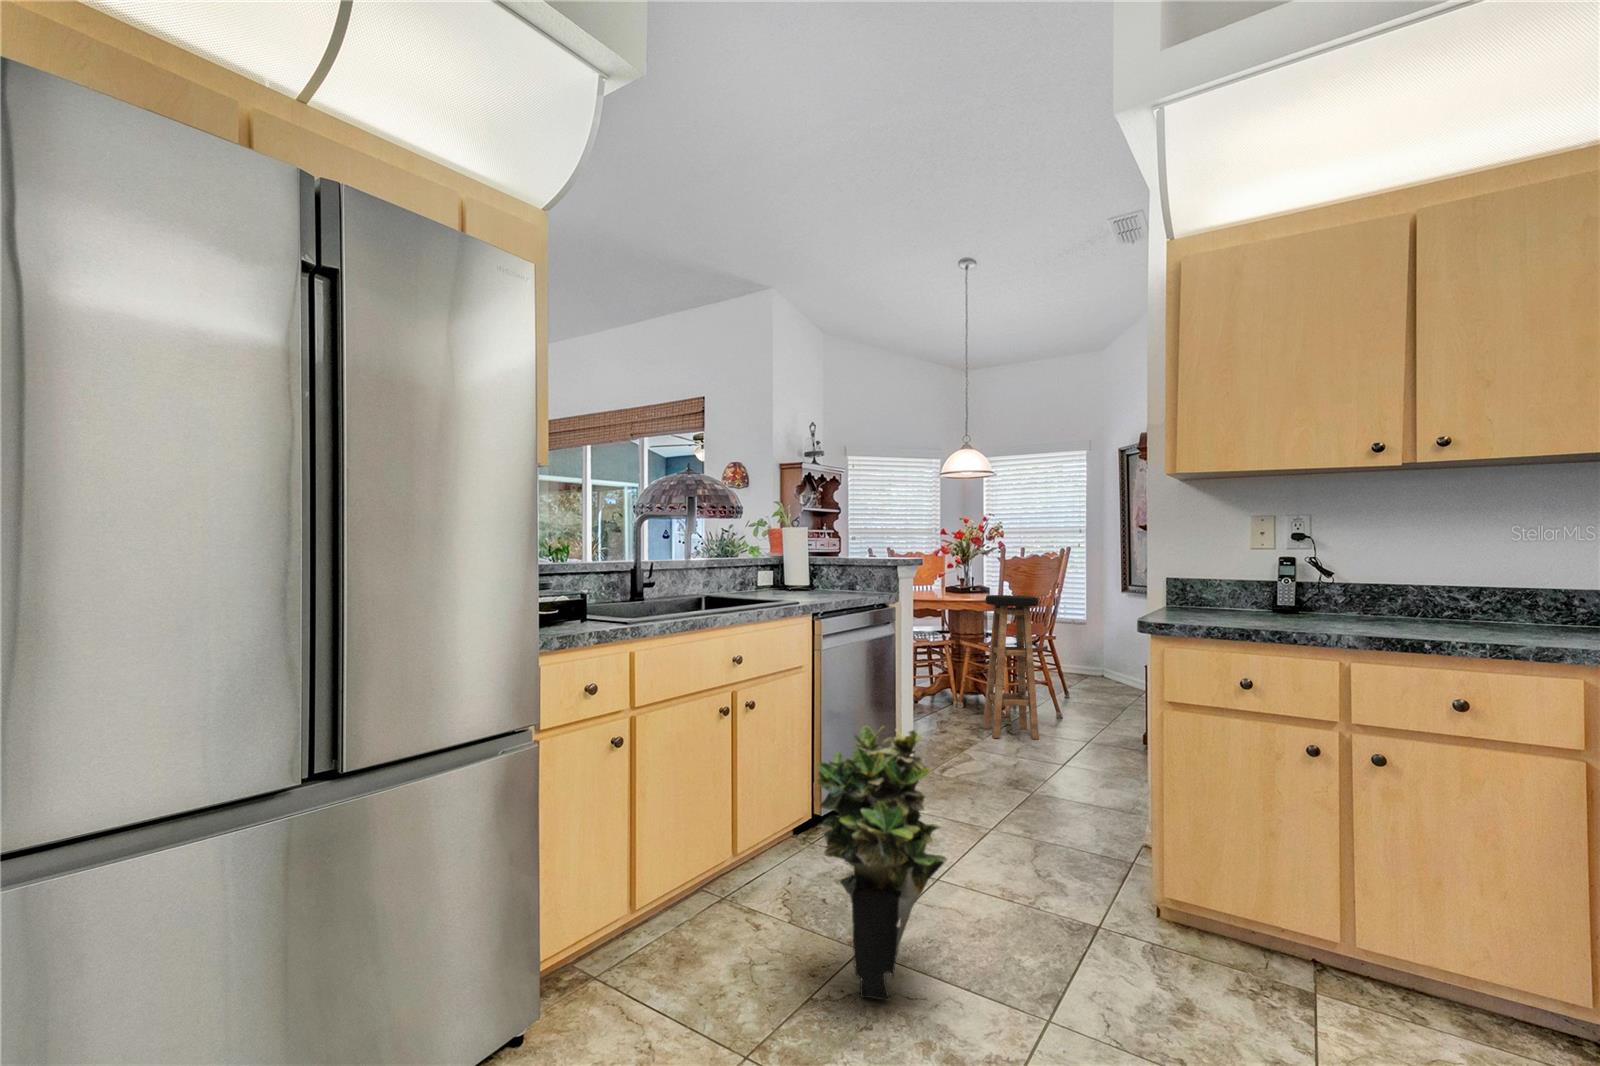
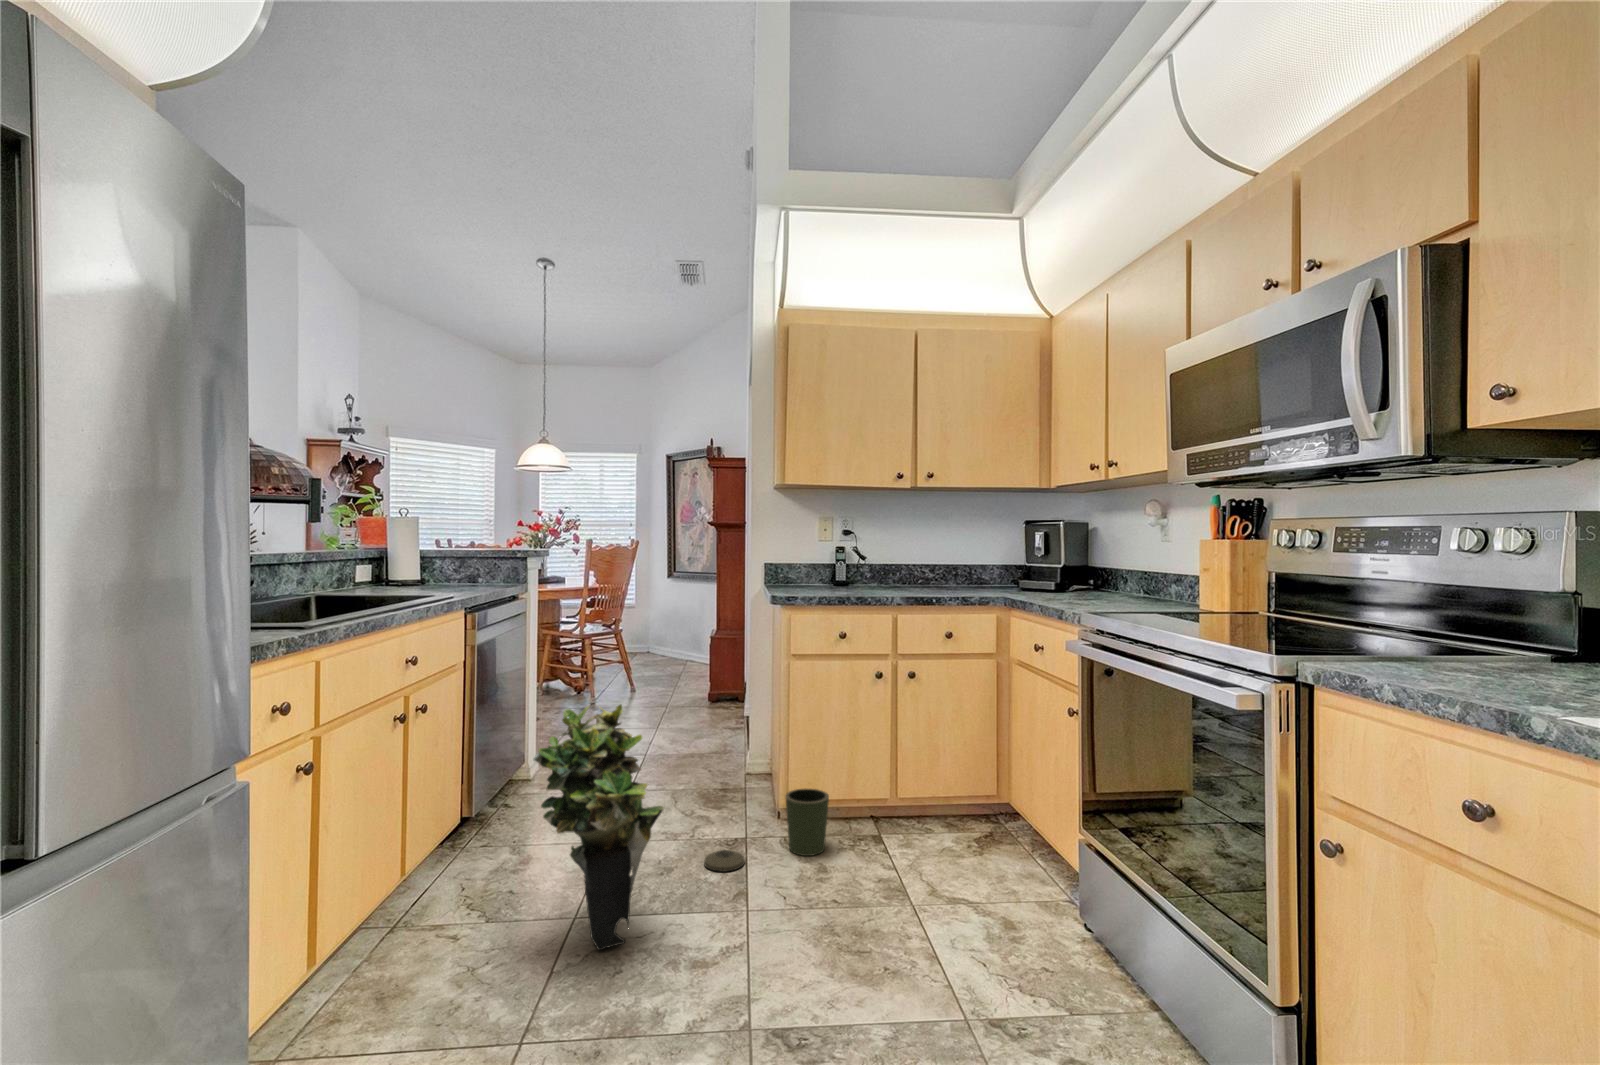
bar stool: present [983,595,1039,739] -> none [567,583,622,717]
trash can: none [1029,885,1214,984] -> present [704,788,829,872]

